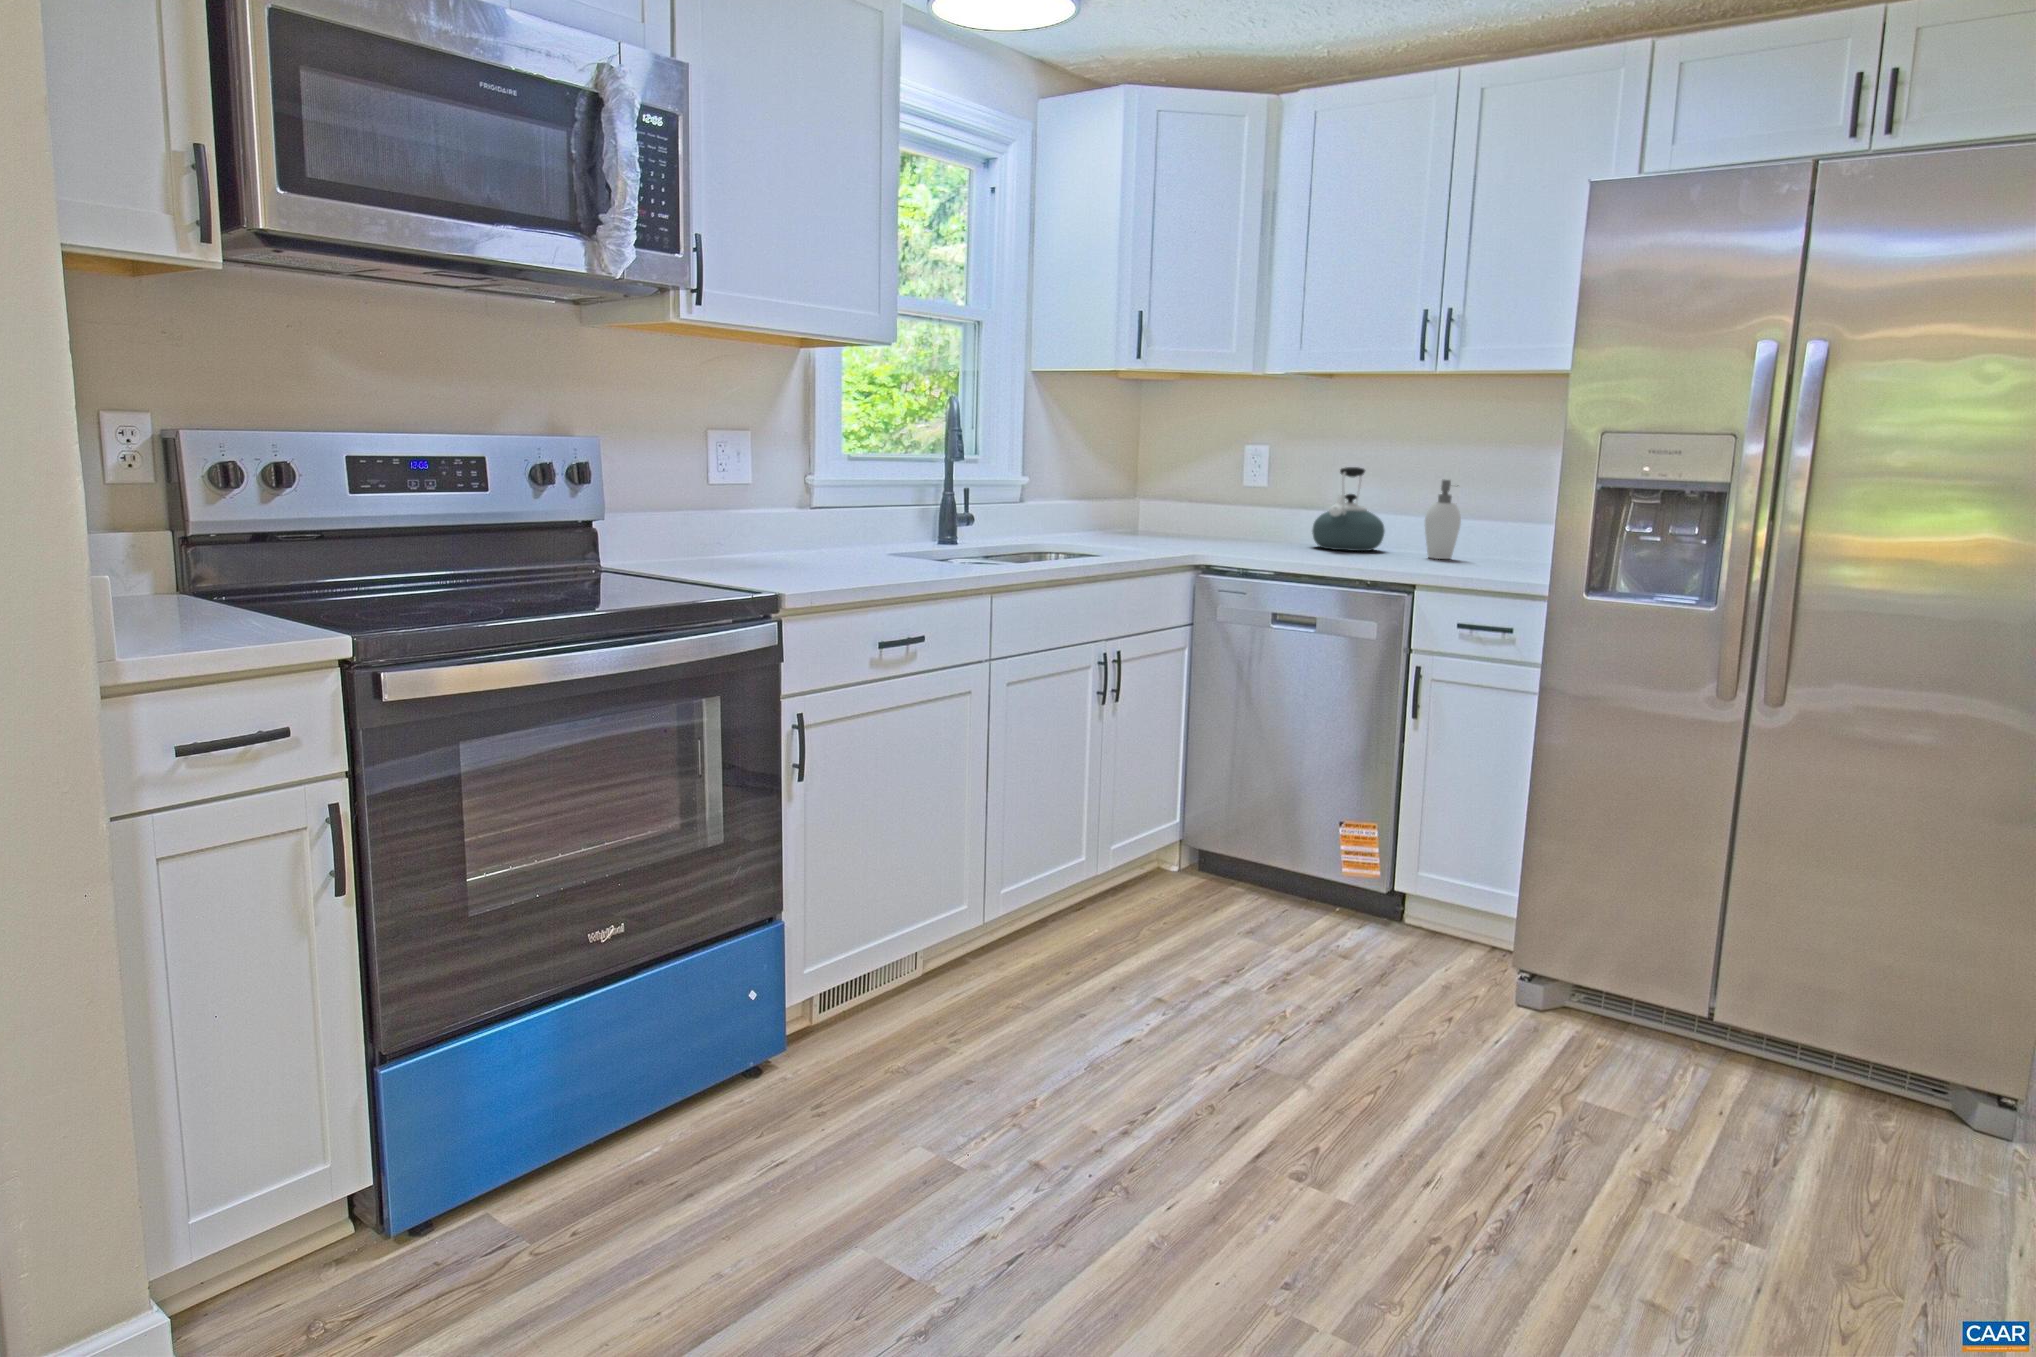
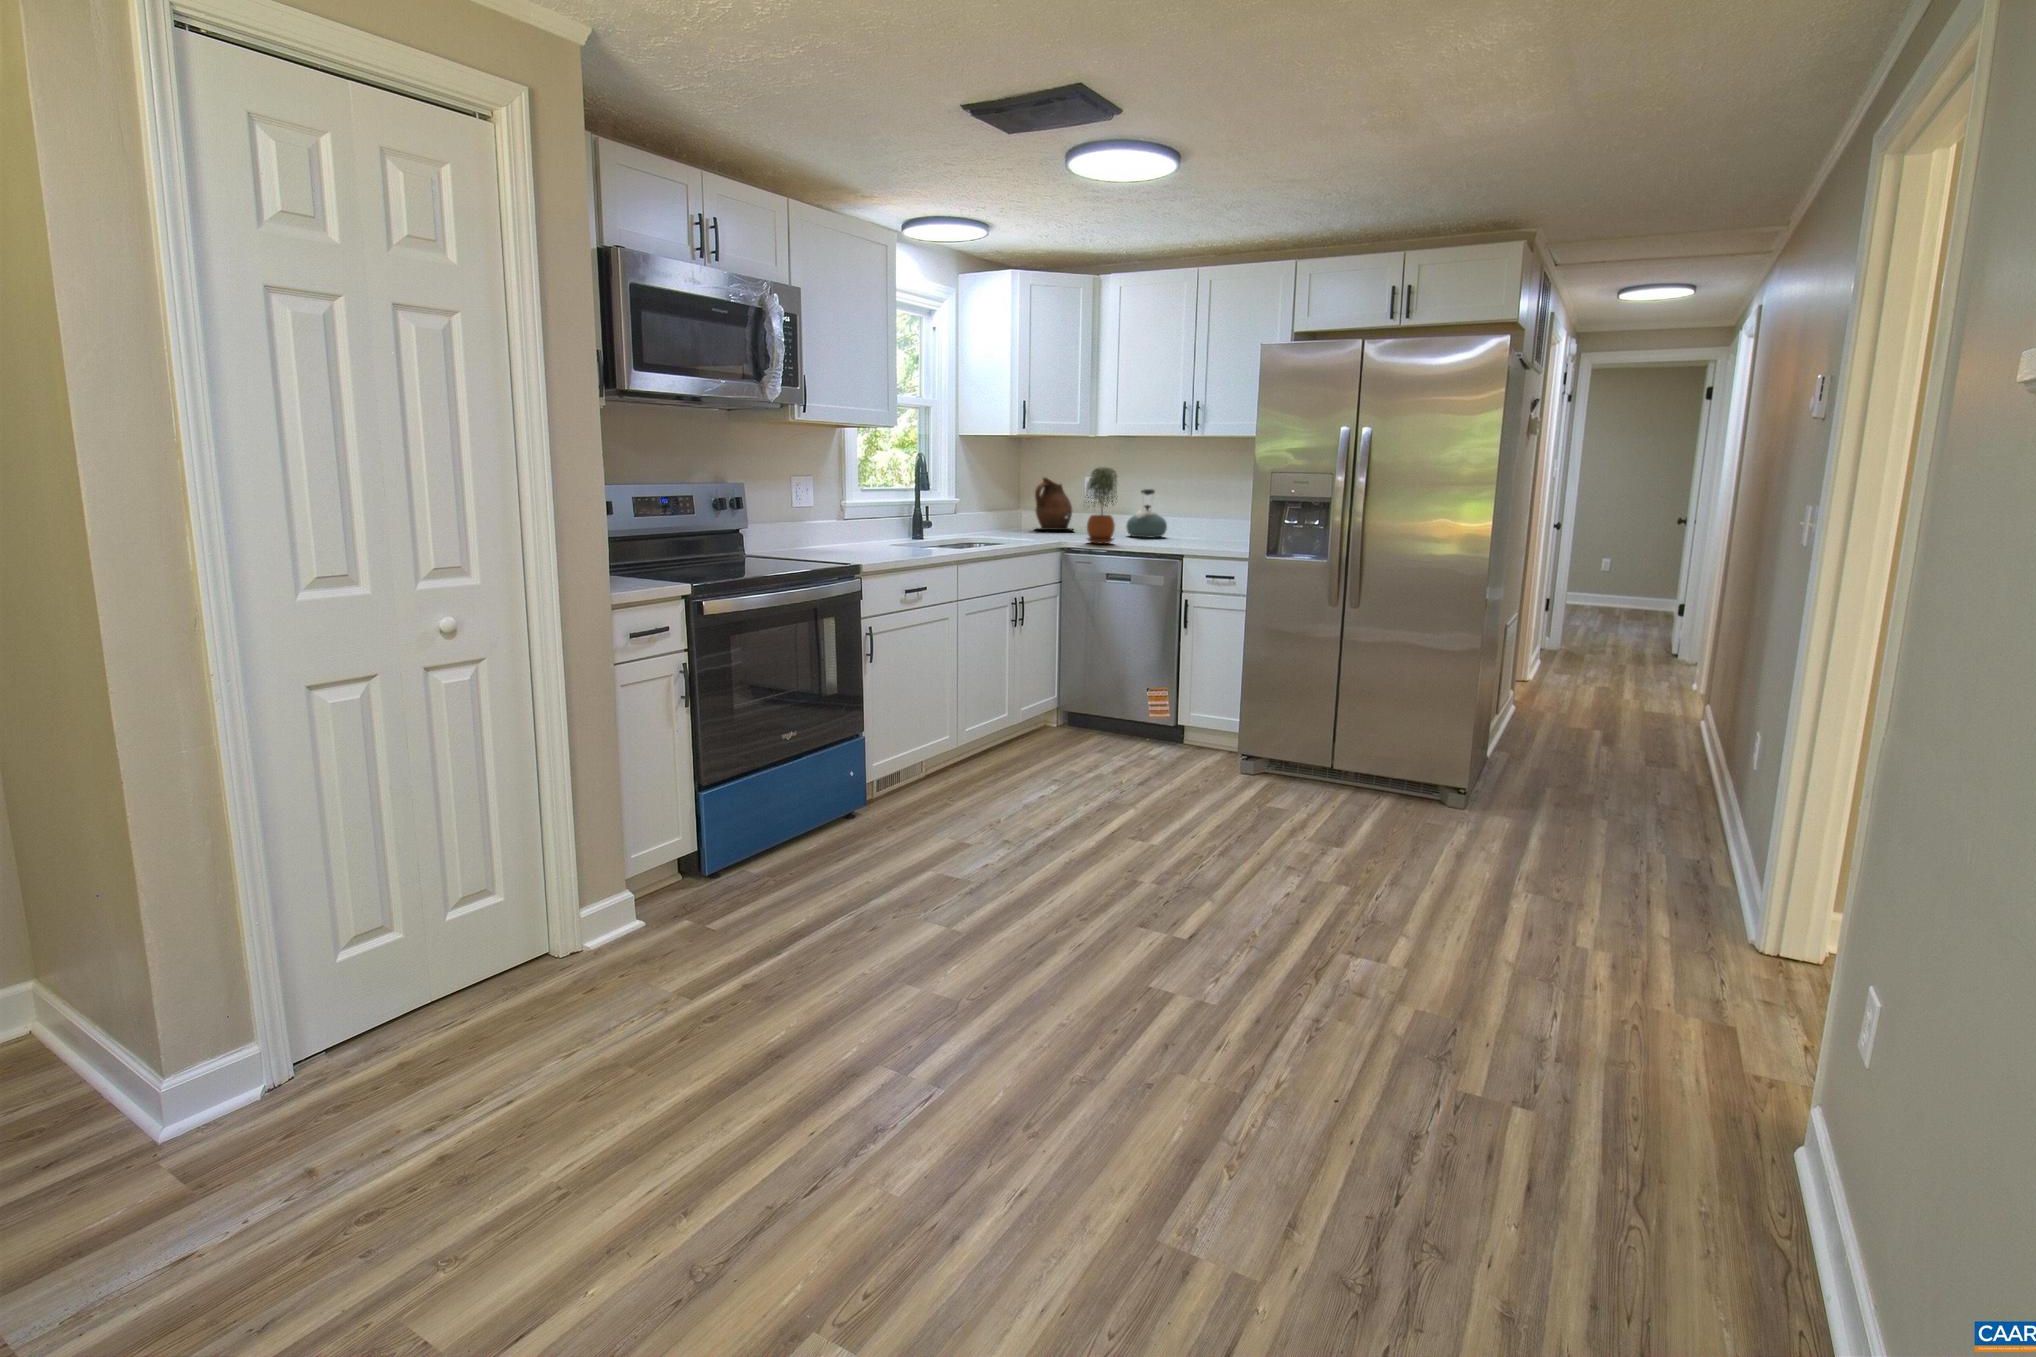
potted plant: none [1234,424,1300,560] -> present [1085,467,1117,544]
ceramic pitcher: none [1152,445,1225,536] -> present [1035,478,1072,530]
soap dispenser: present [1425,480,1461,559] -> none [1189,496,1208,541]

